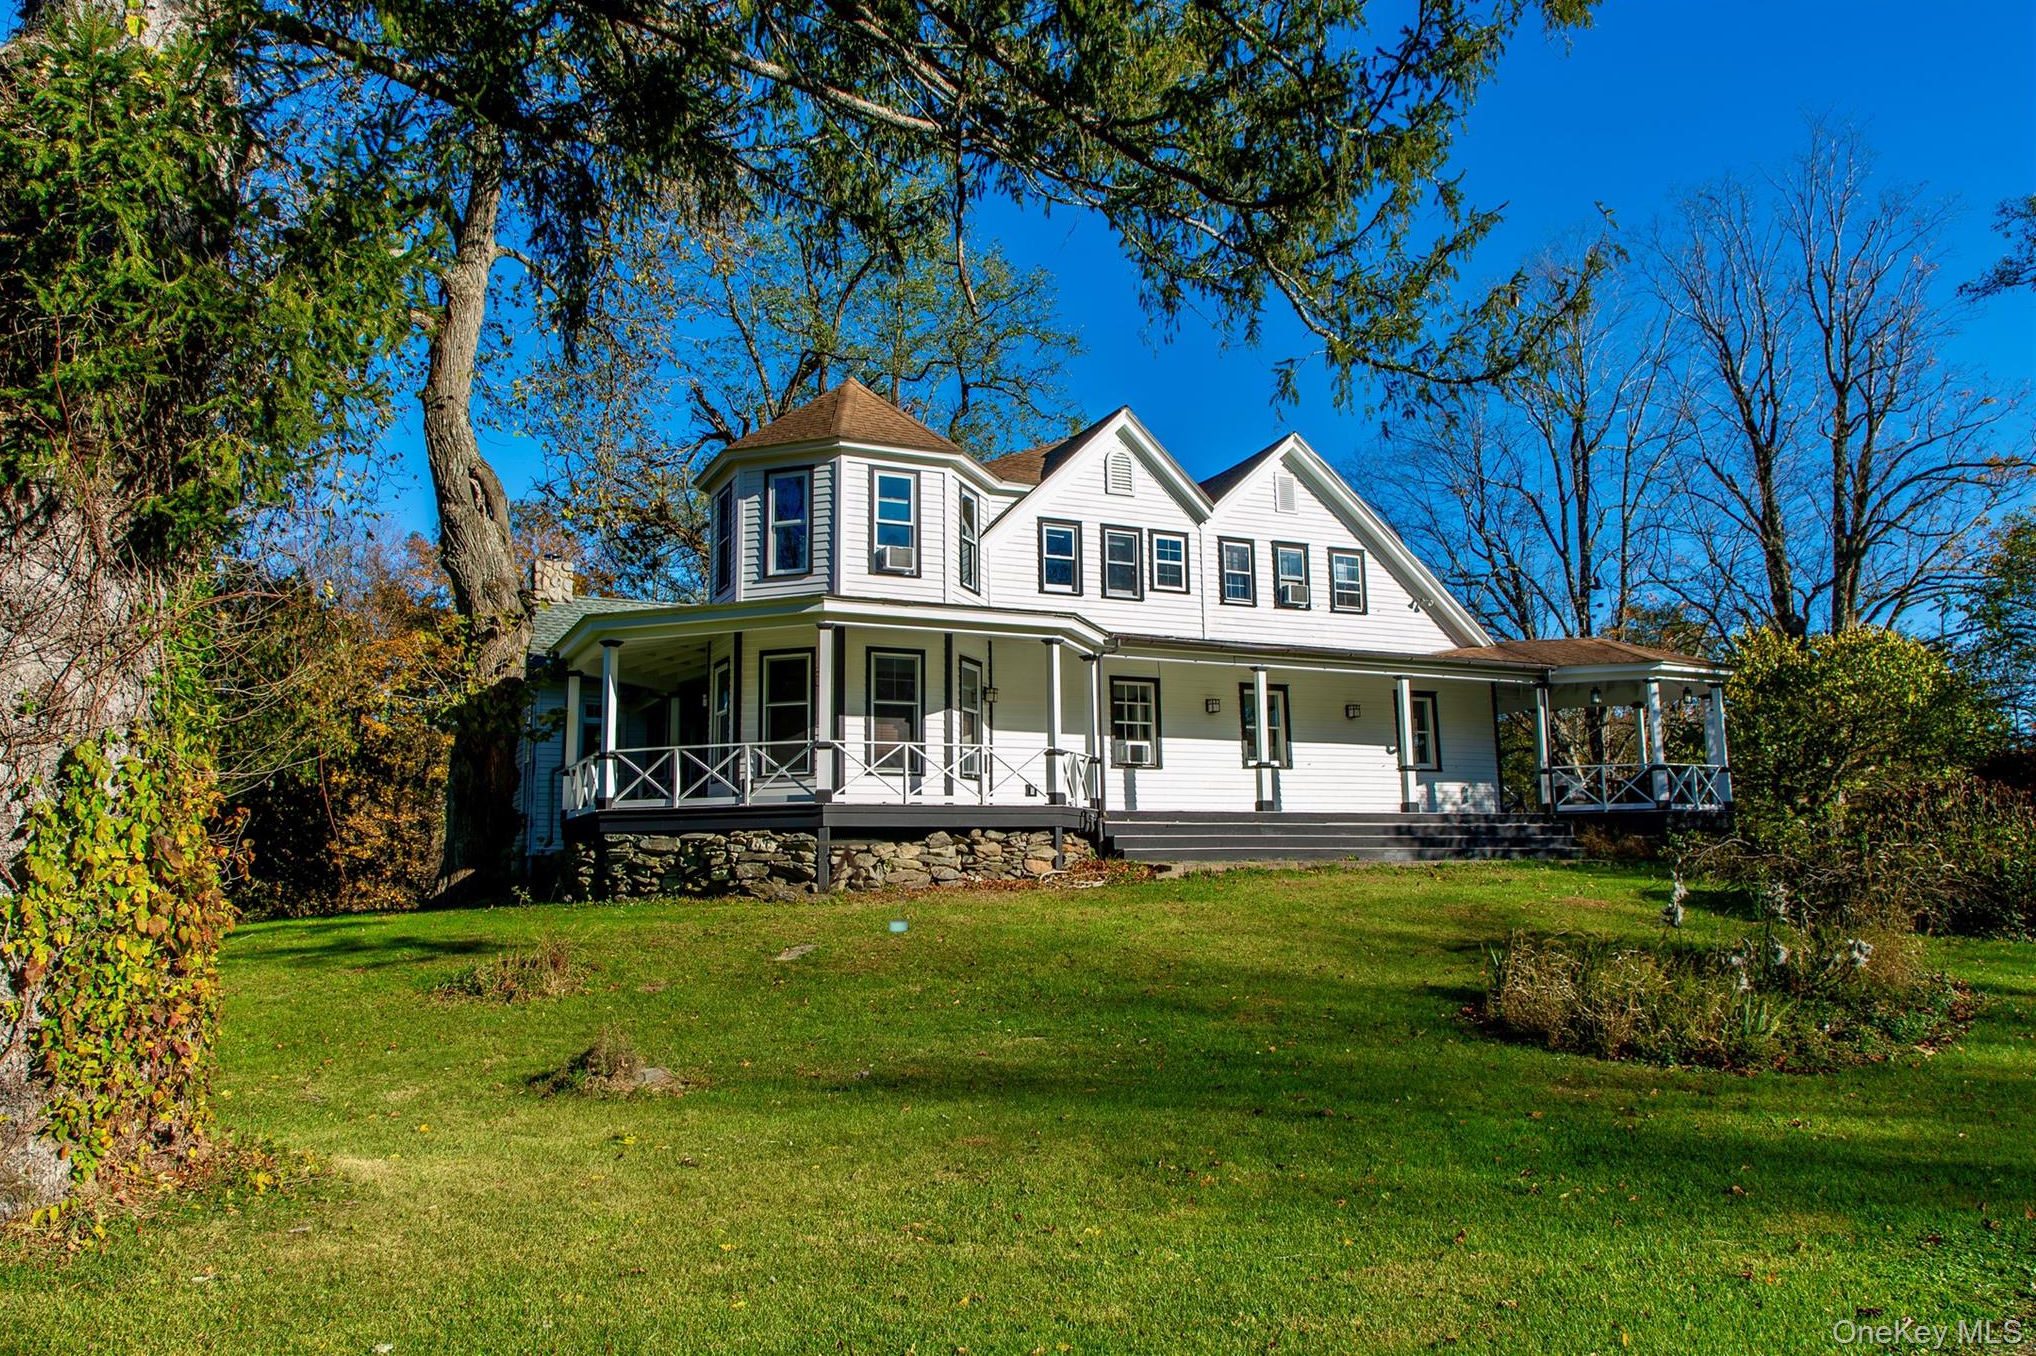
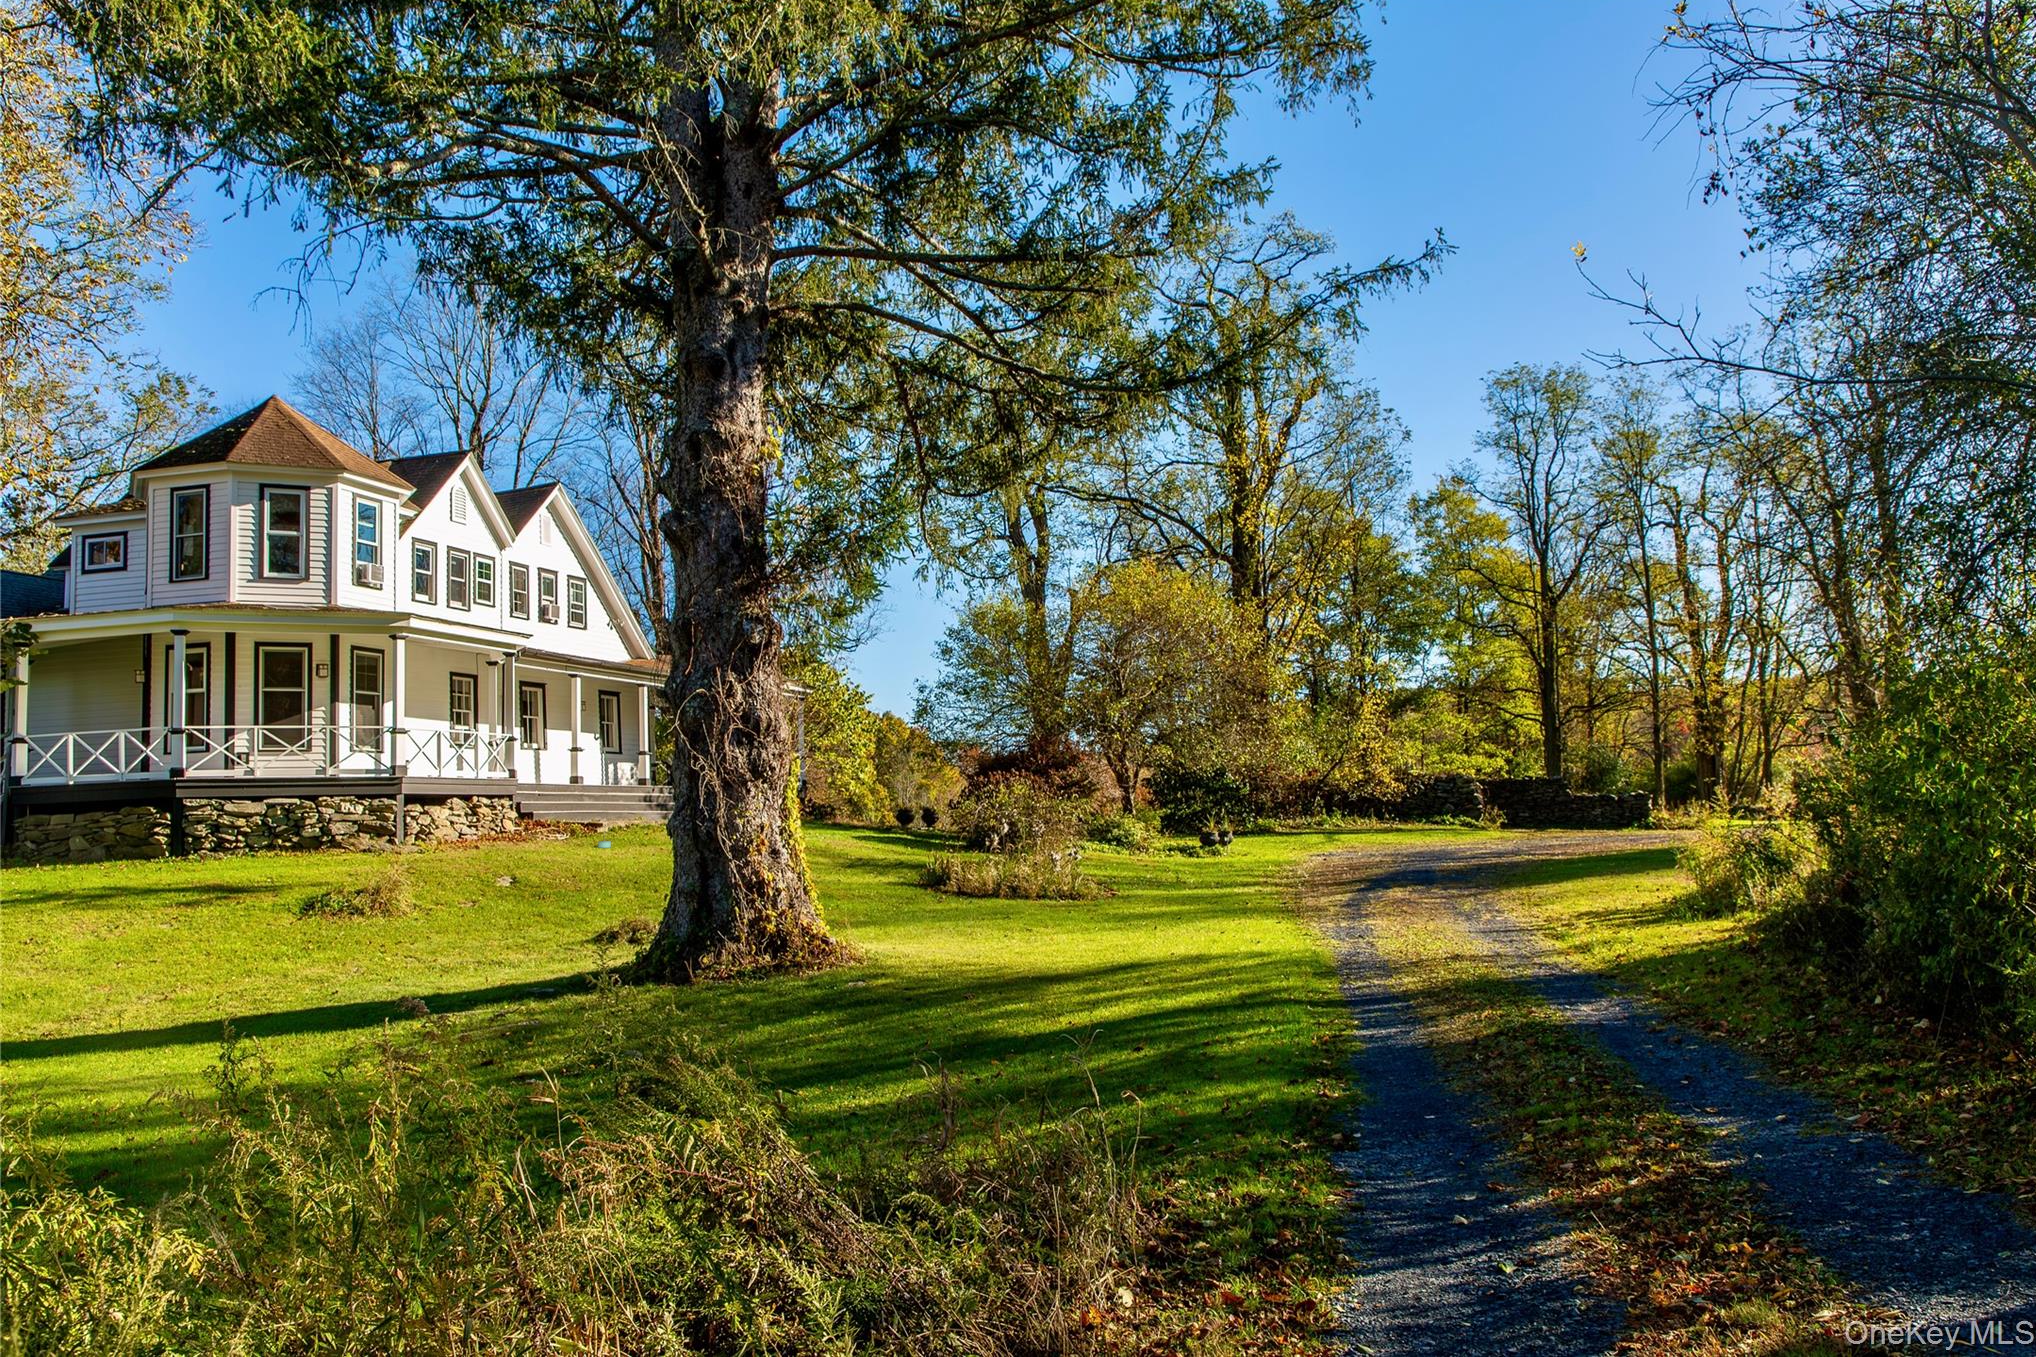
round table: present [812,840,882,891] -> none [404,798,465,838]

